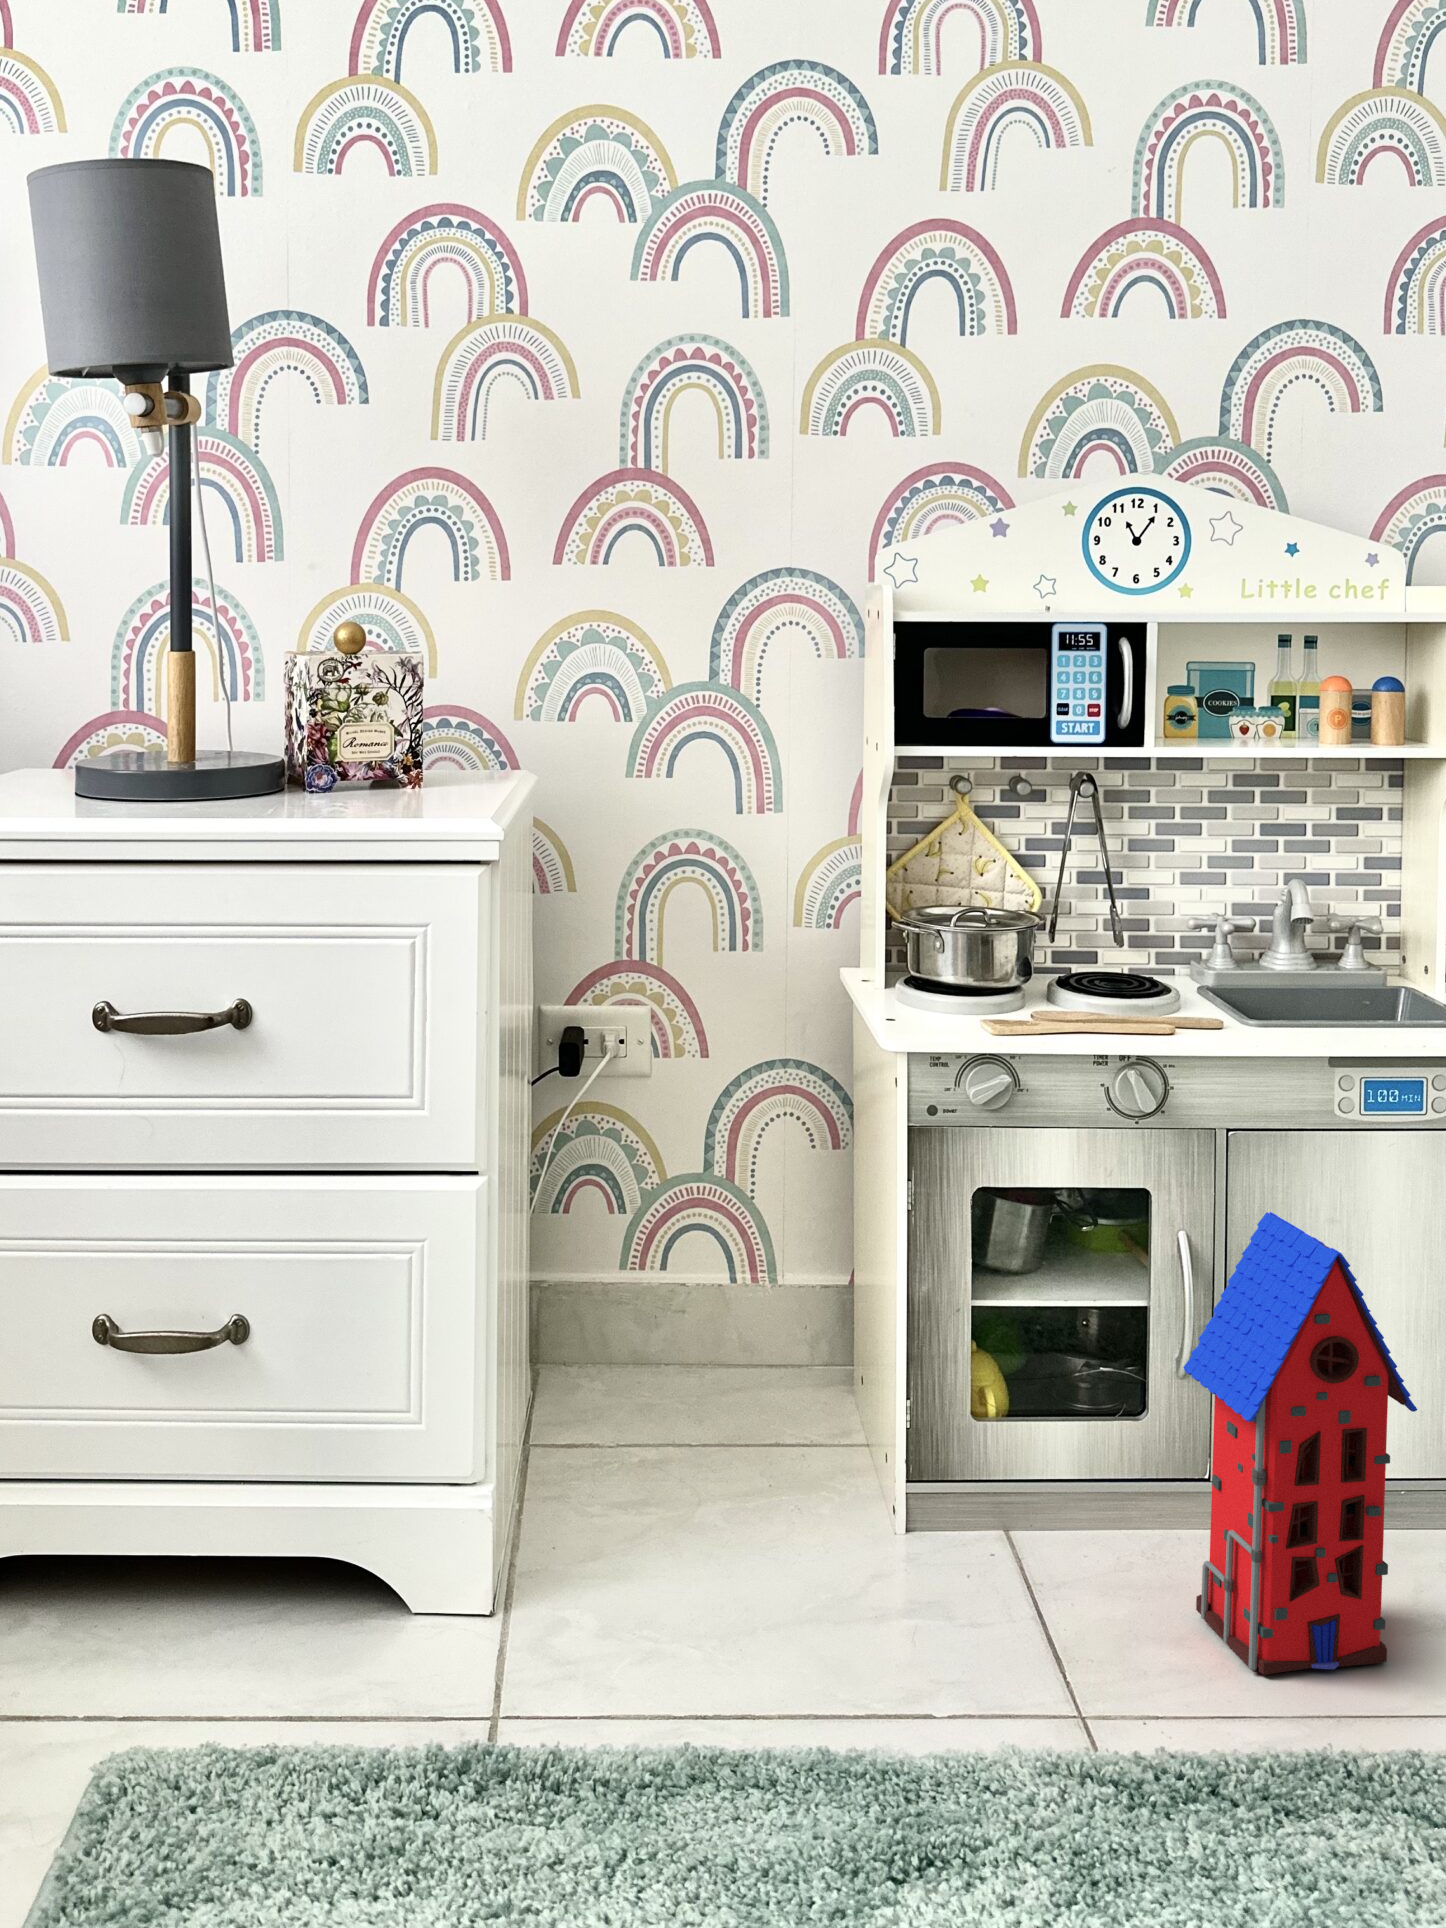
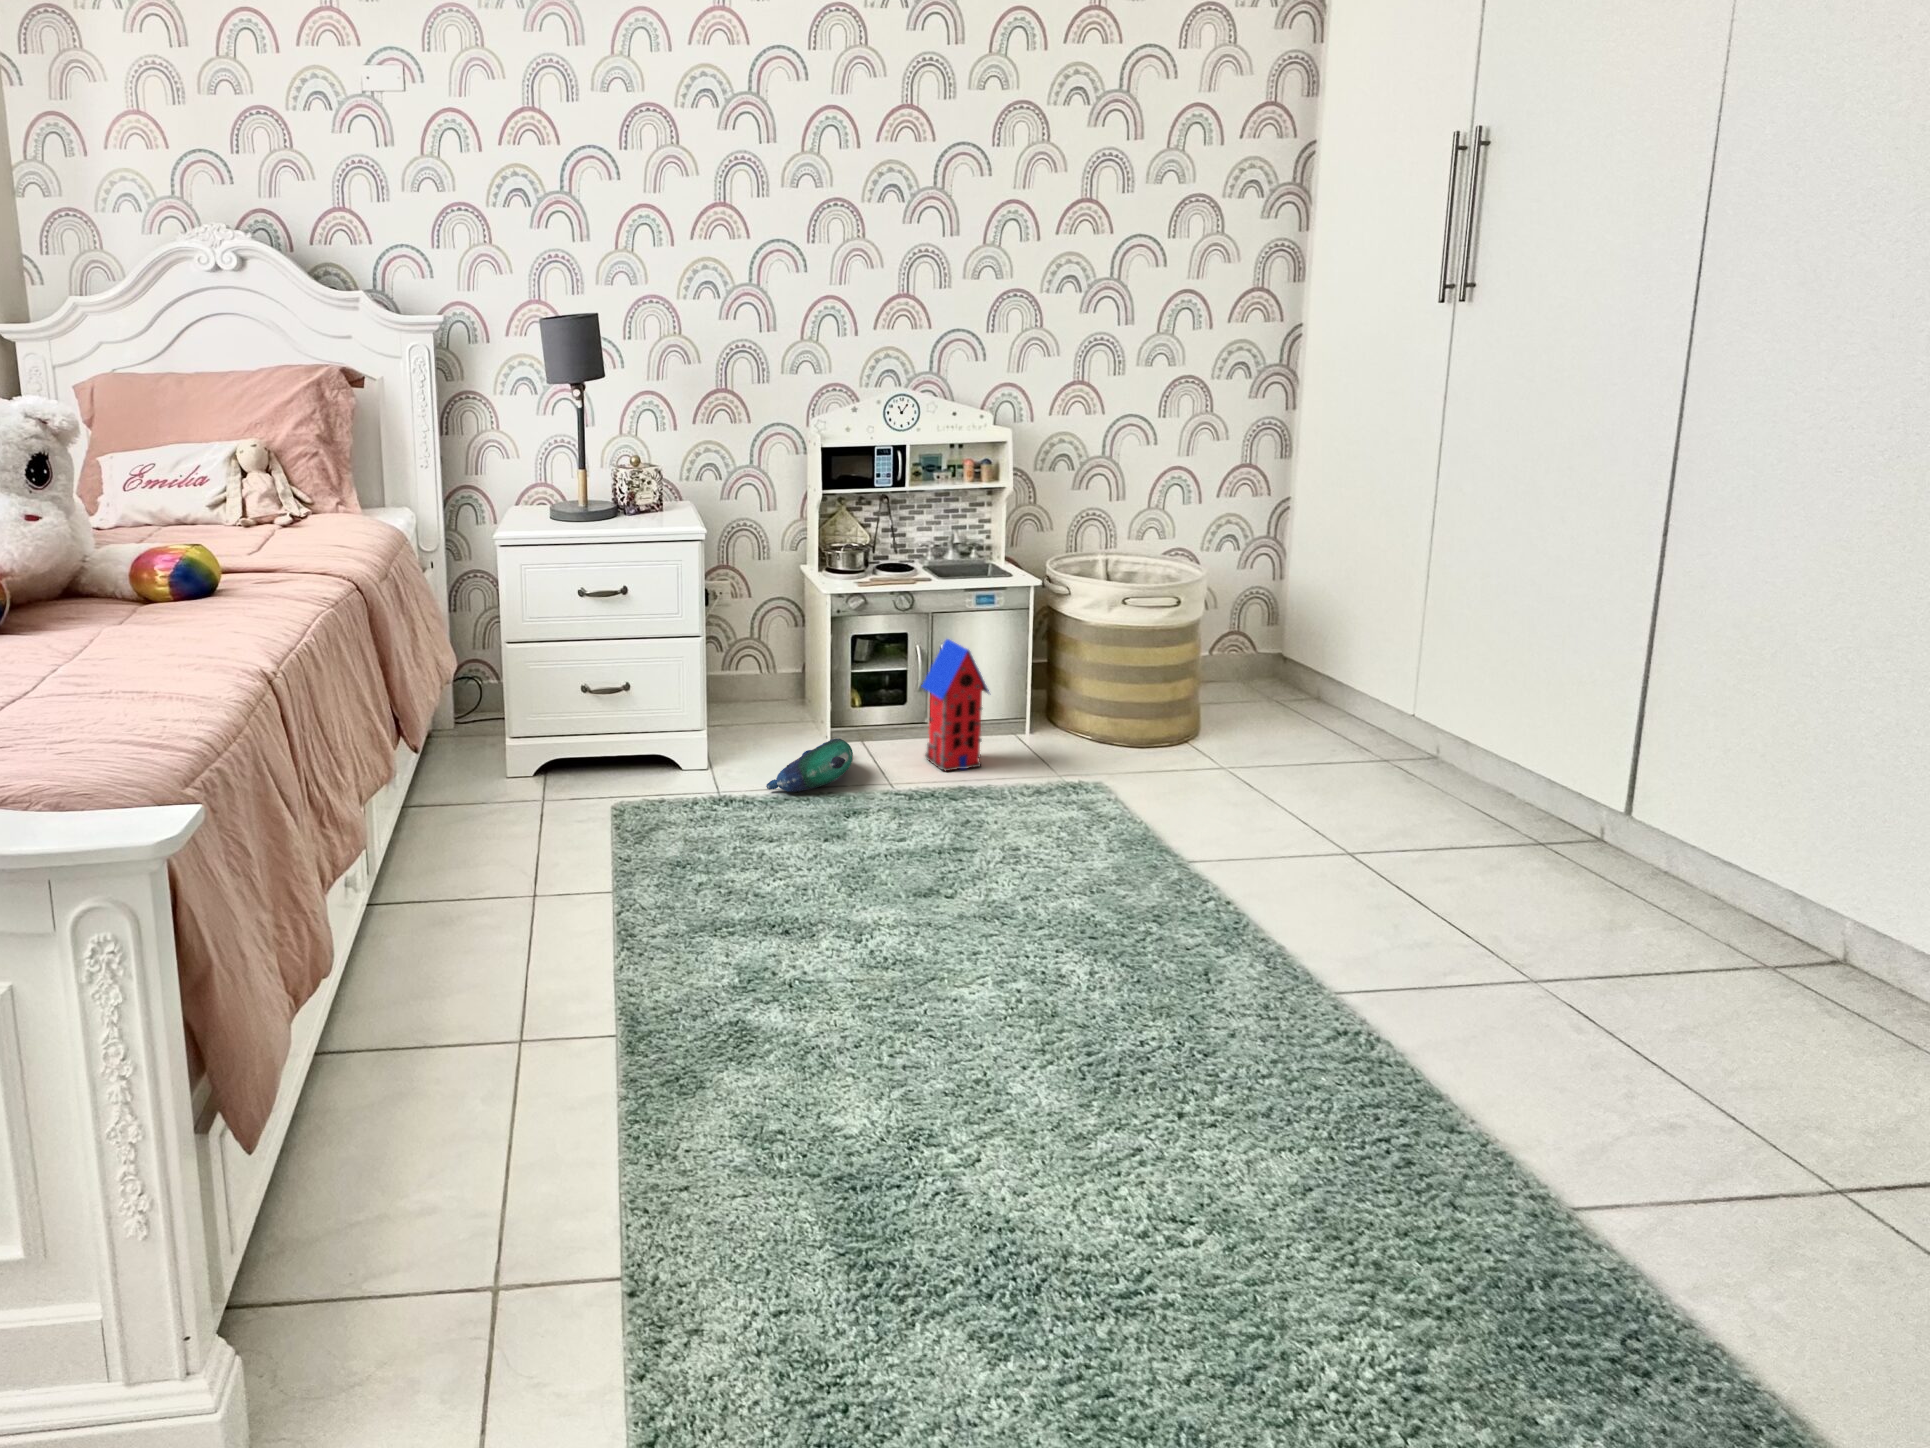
plush toy: none [637,1529,949,1736] -> present [766,739,853,792]

